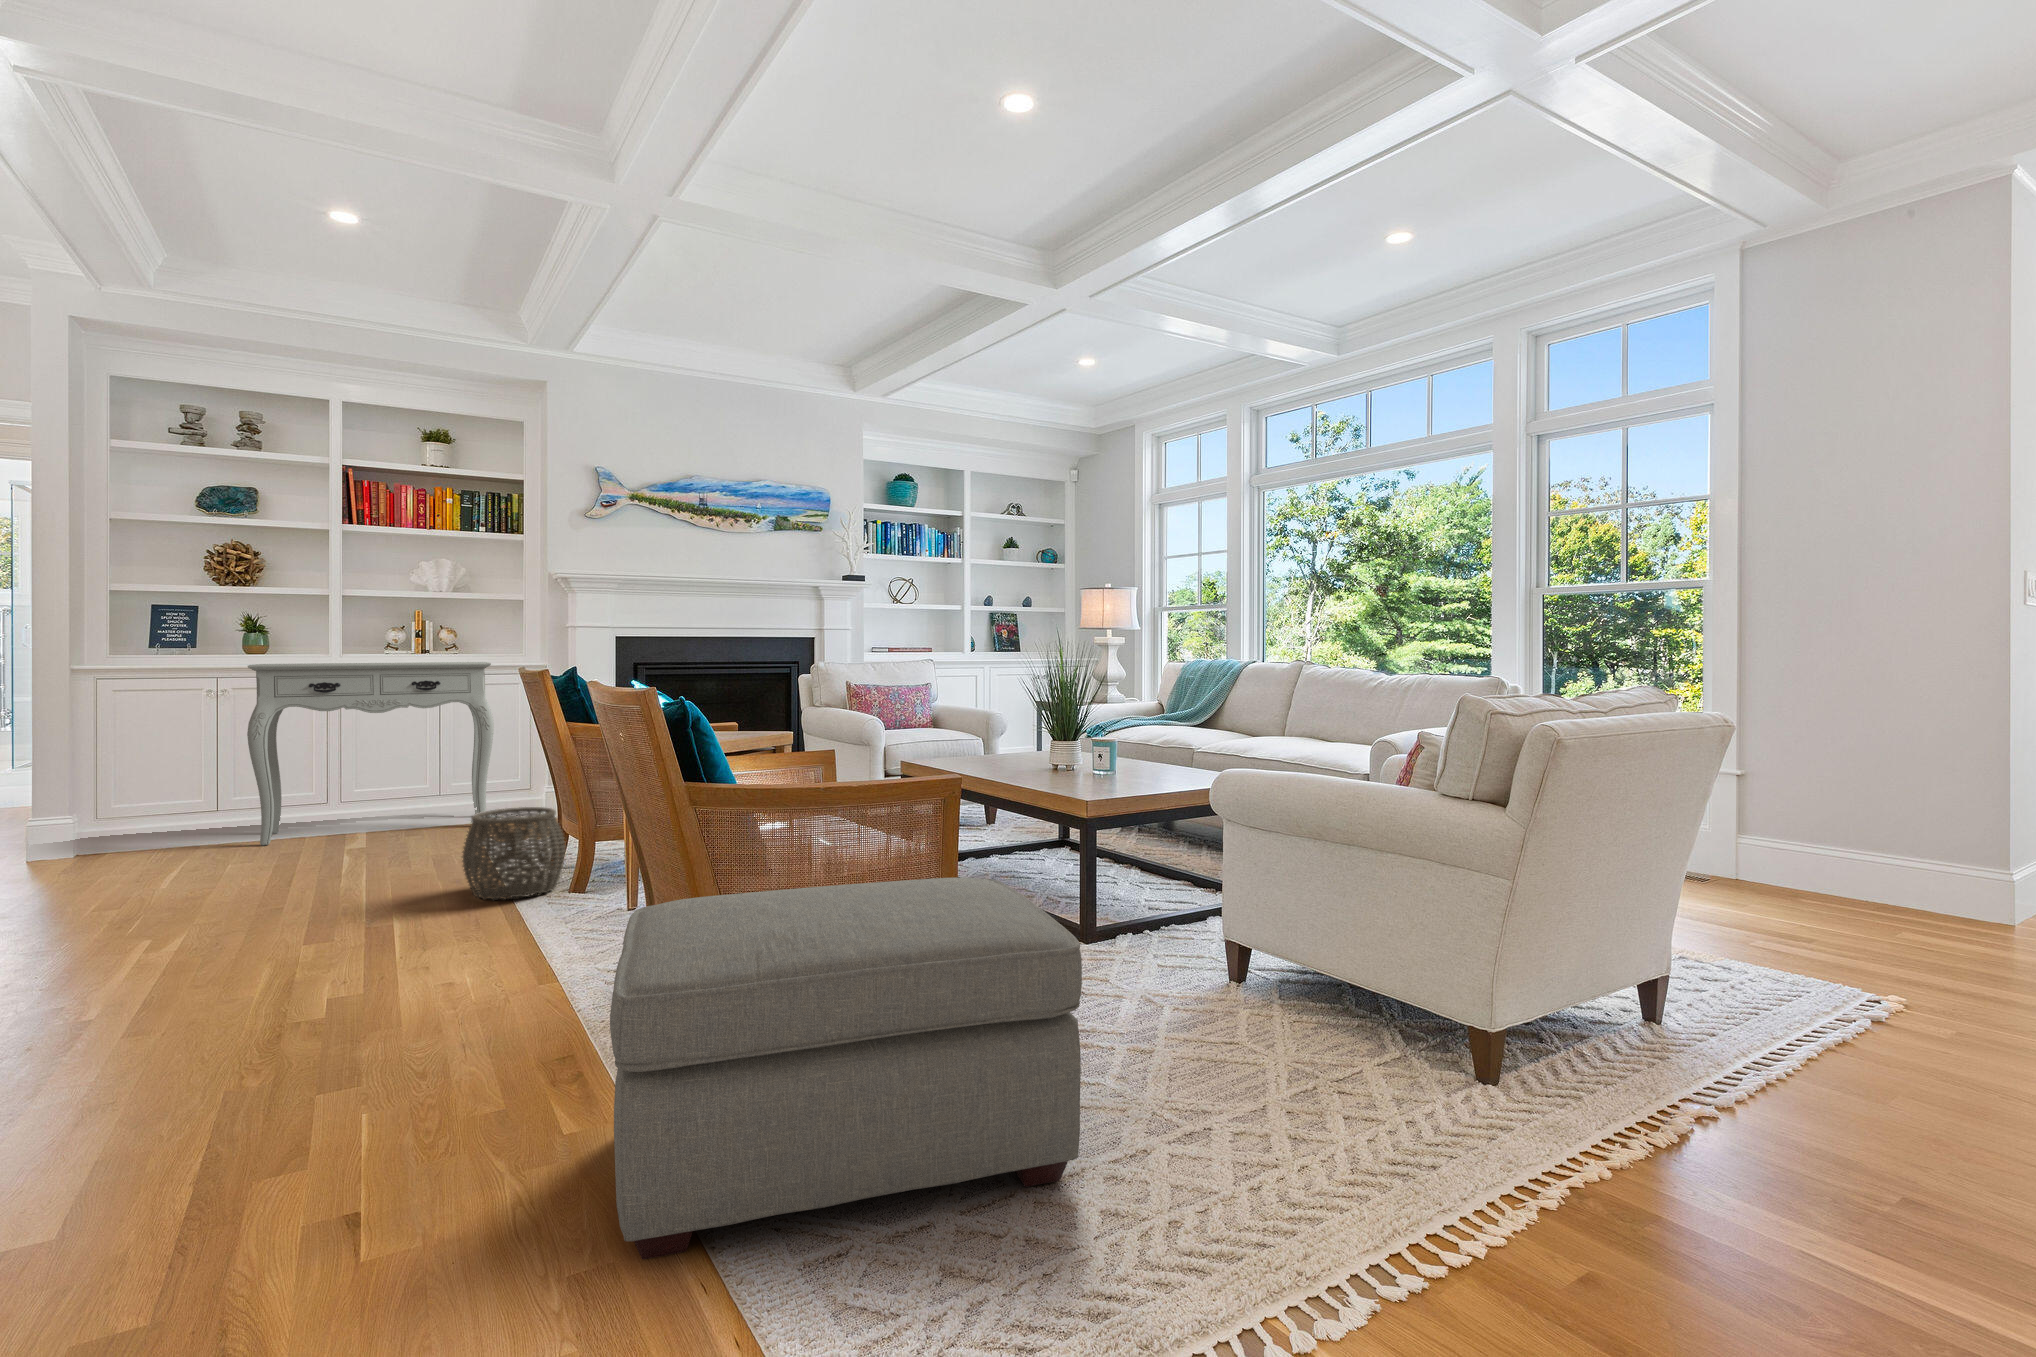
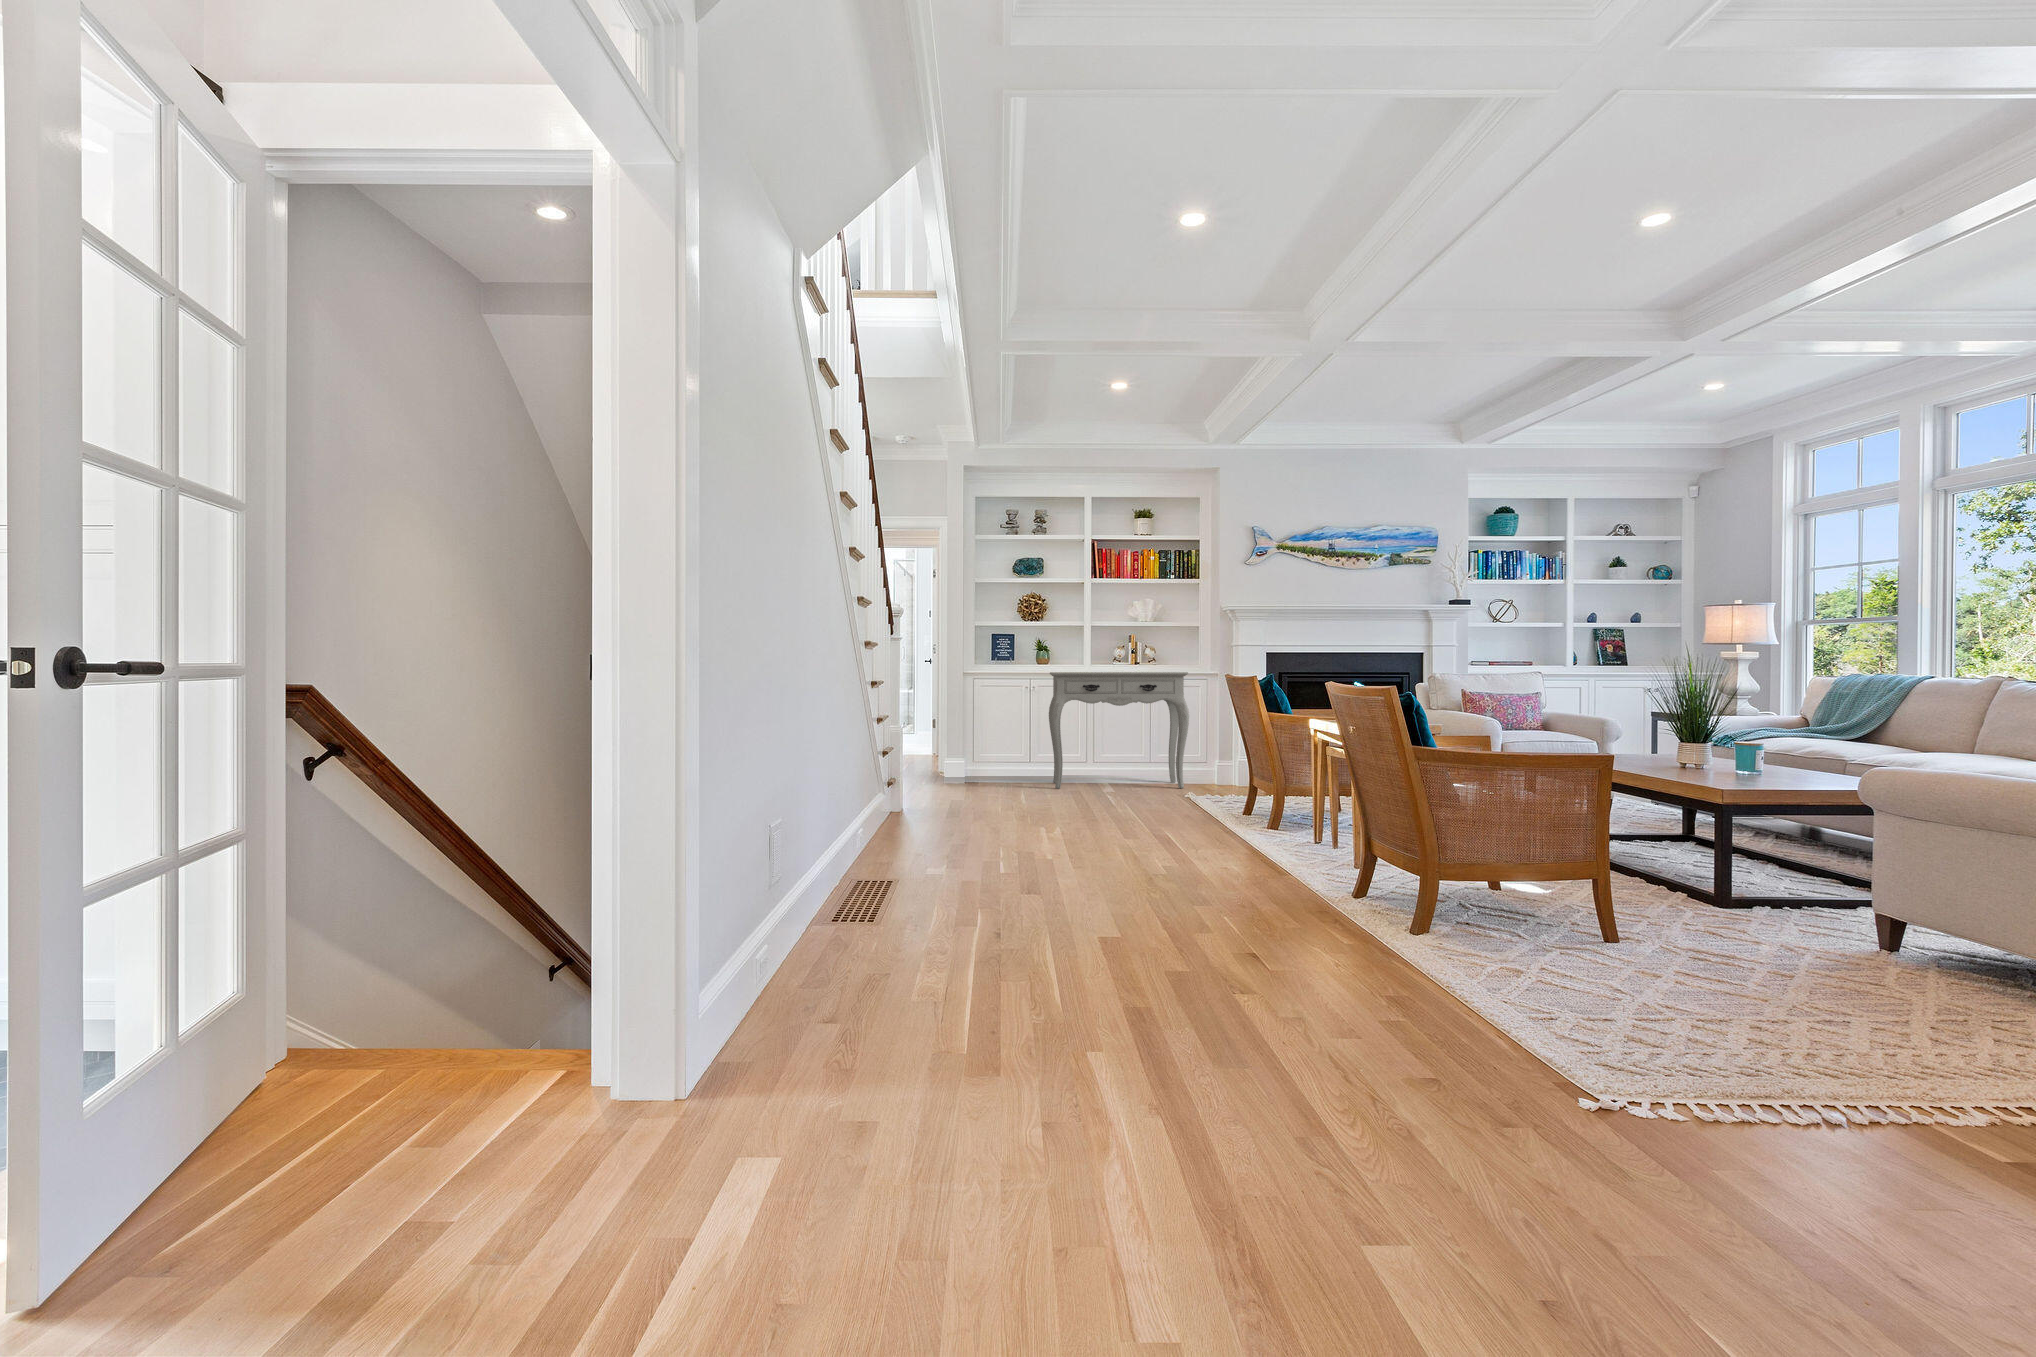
woven basket: present [462,807,566,900] -> none [1203,769,1267,829]
ottoman: present [610,878,1082,1259] -> none [1393,805,1720,997]

